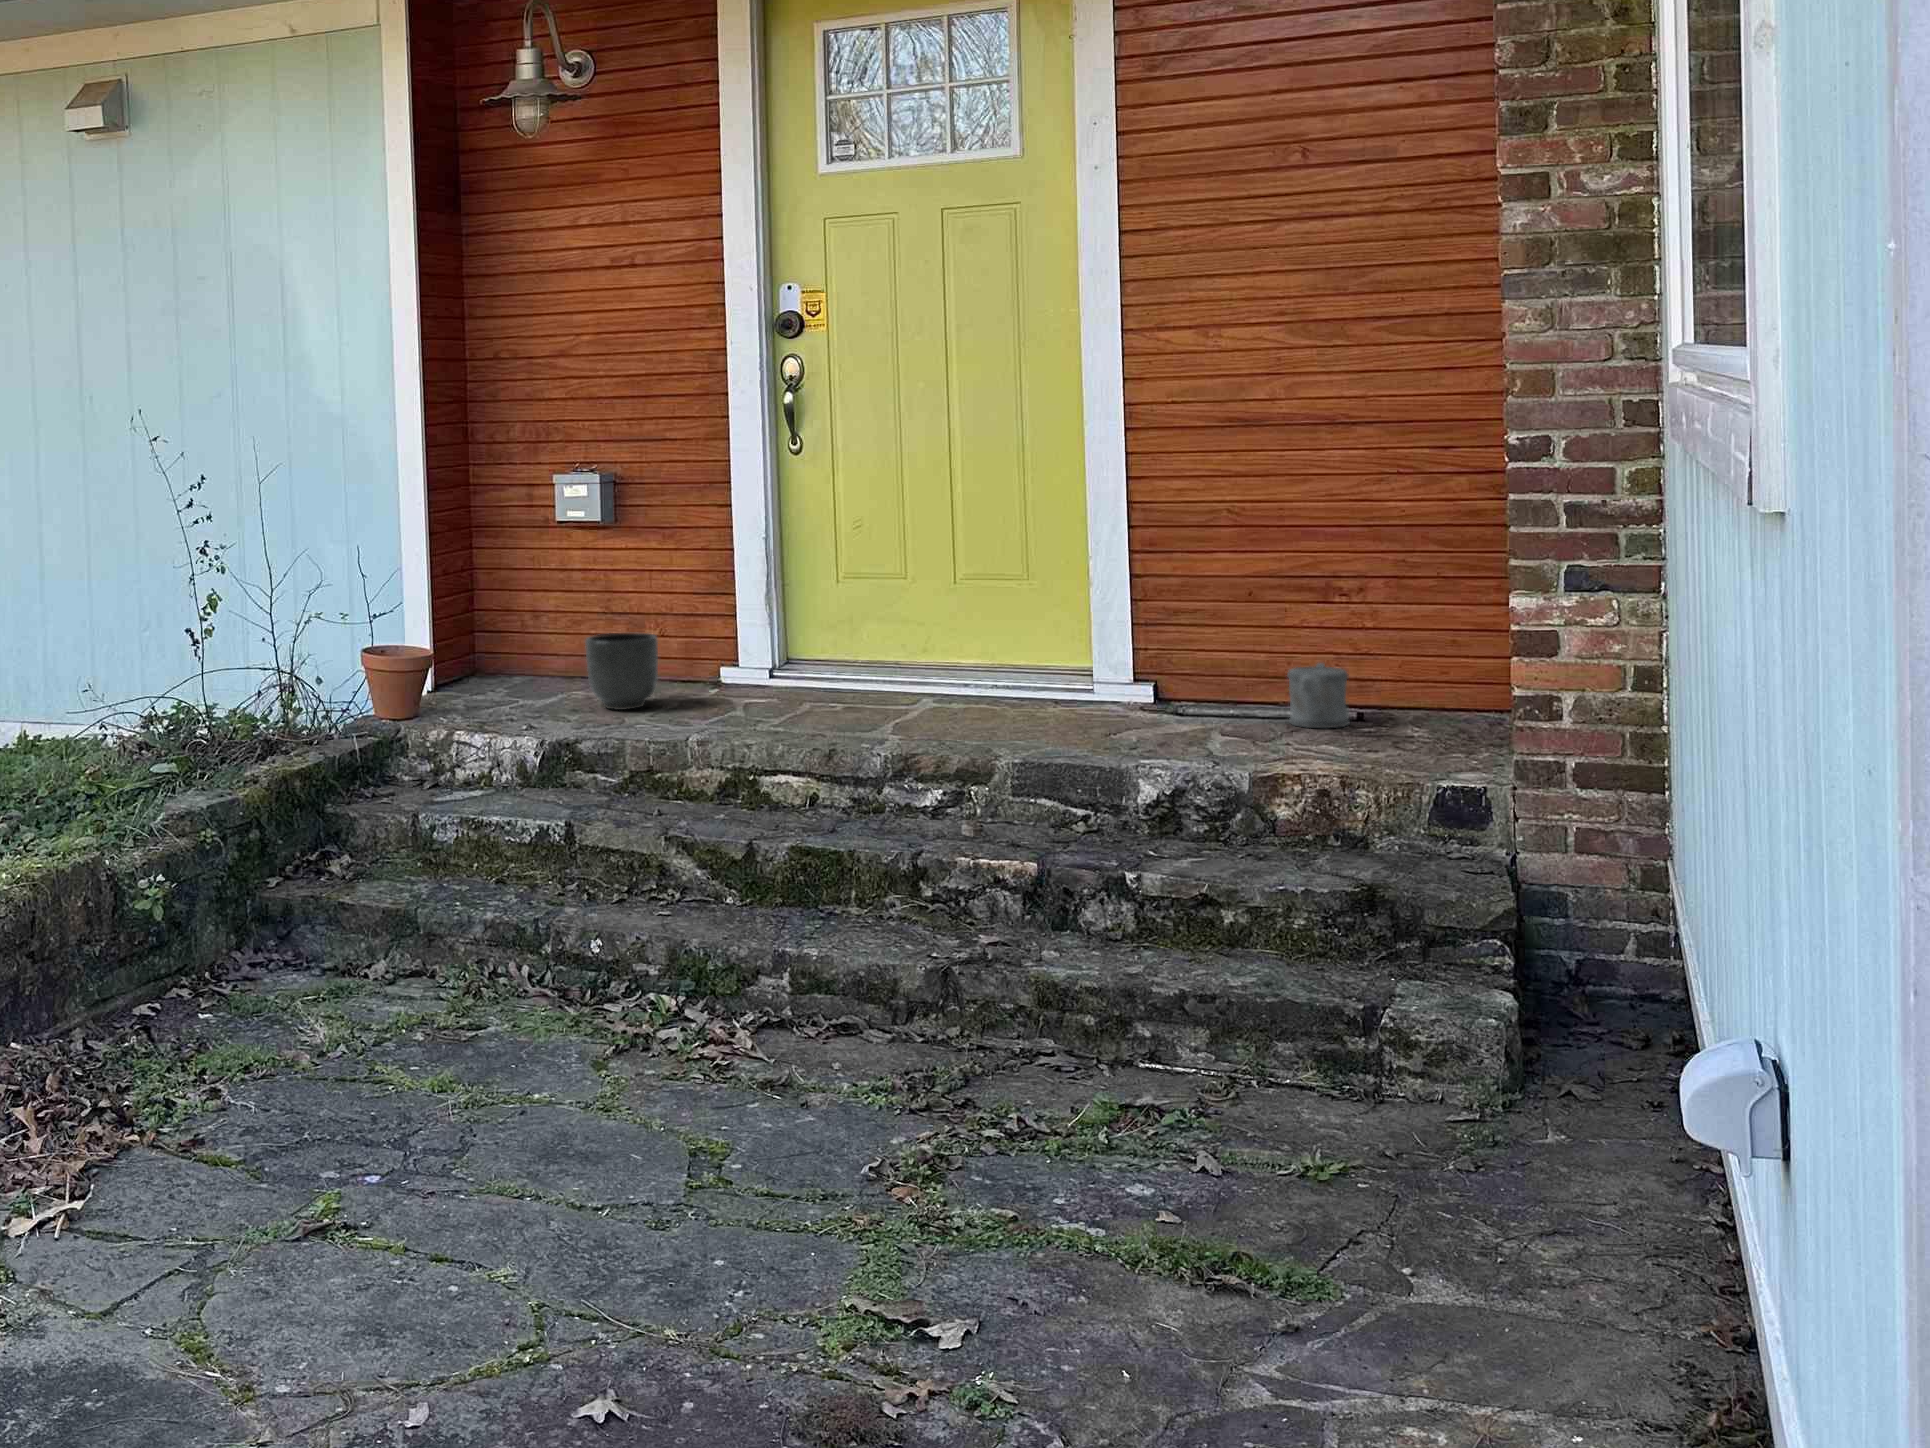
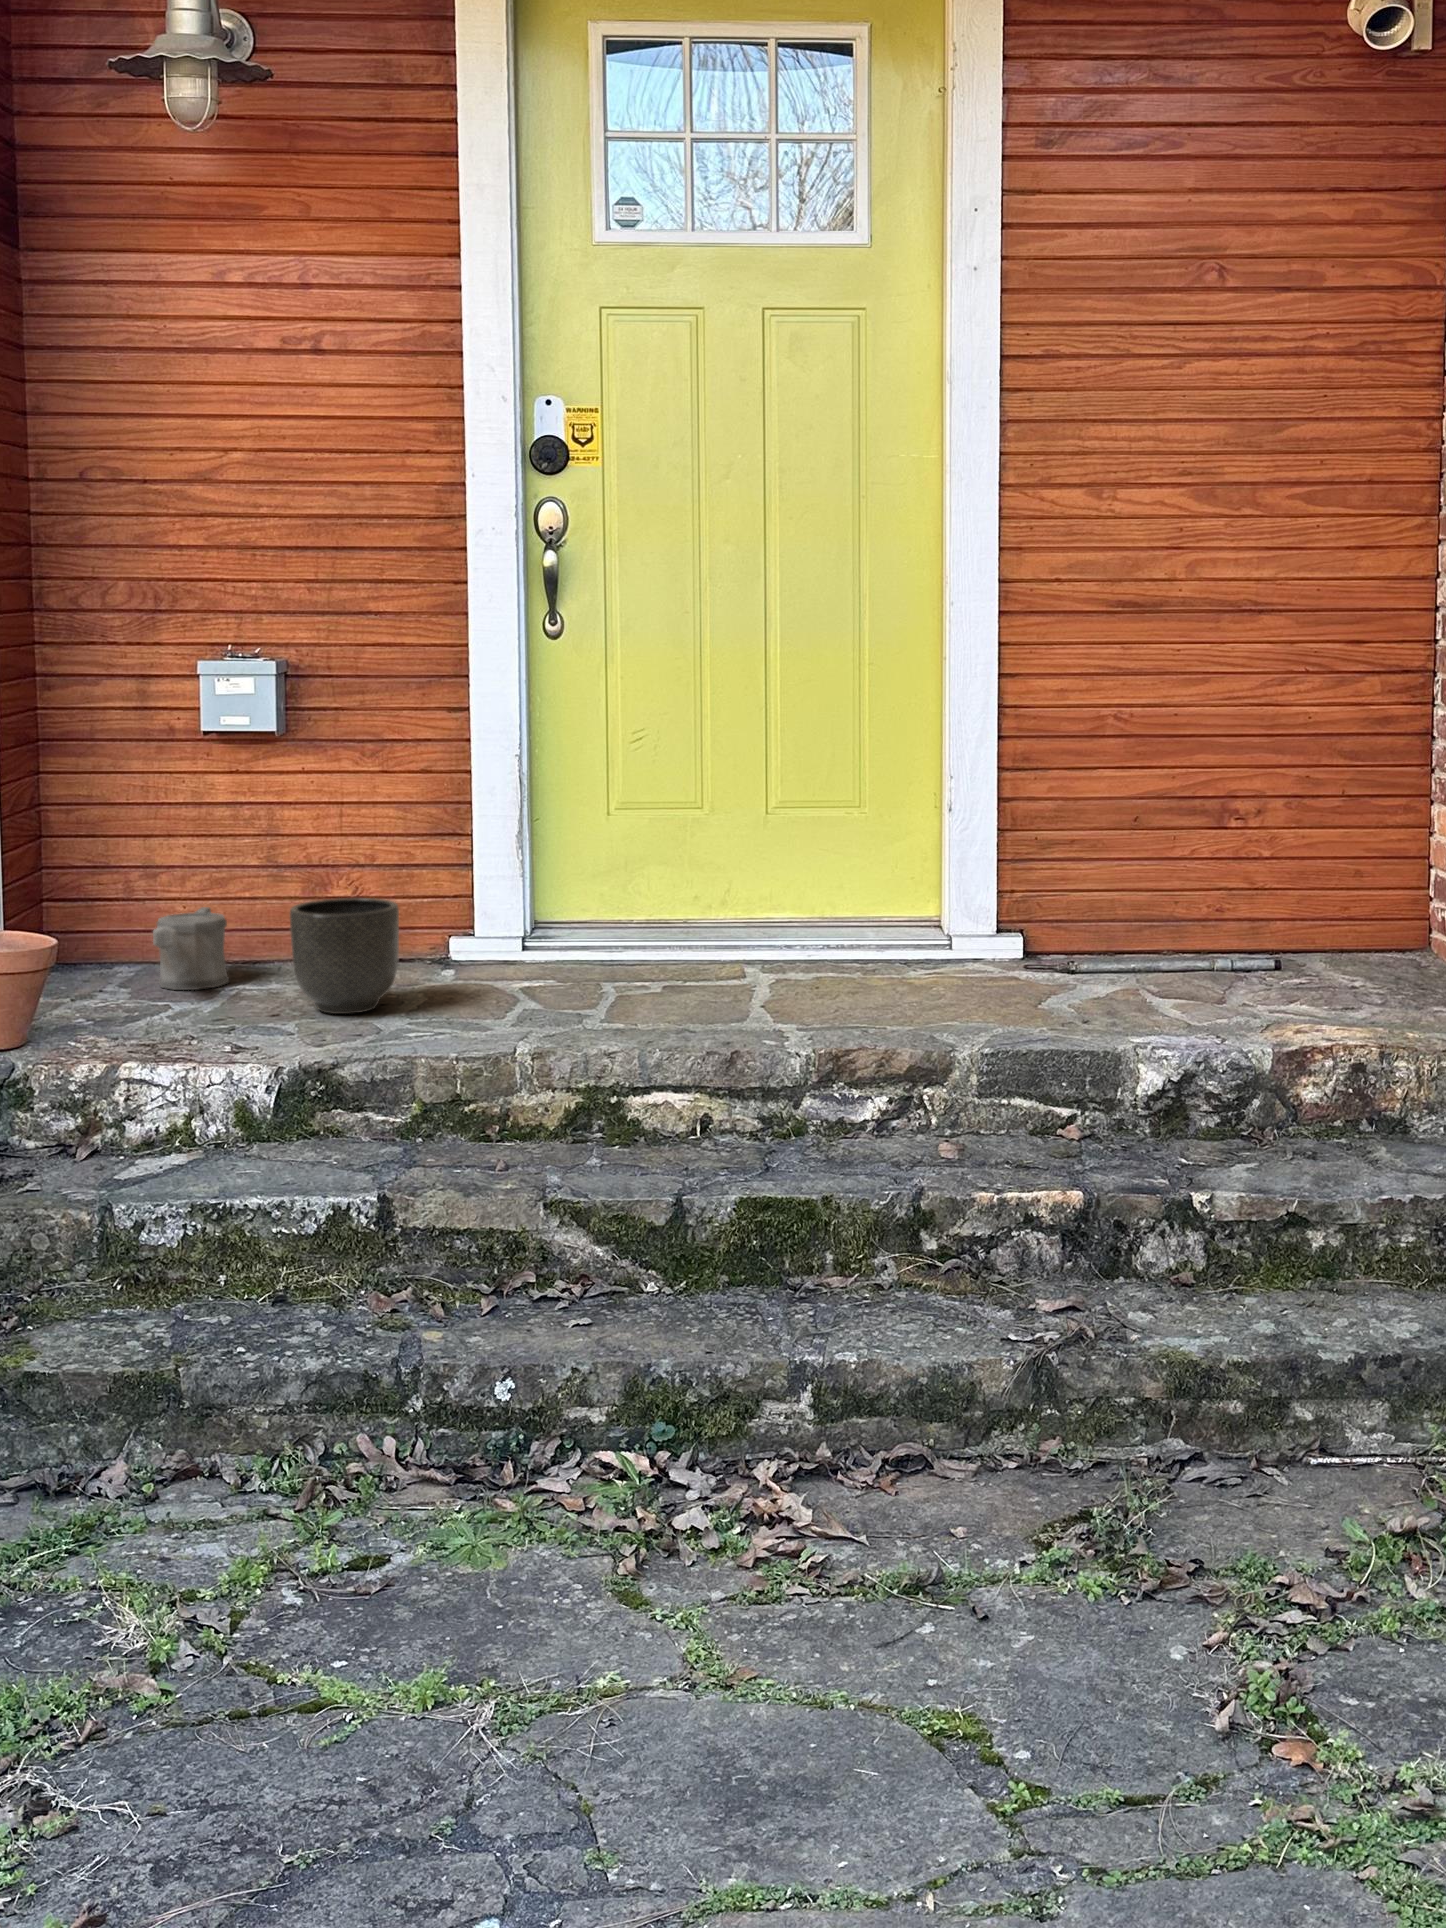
watering can: present [1287,663,1350,728] -> present [153,907,229,990]

